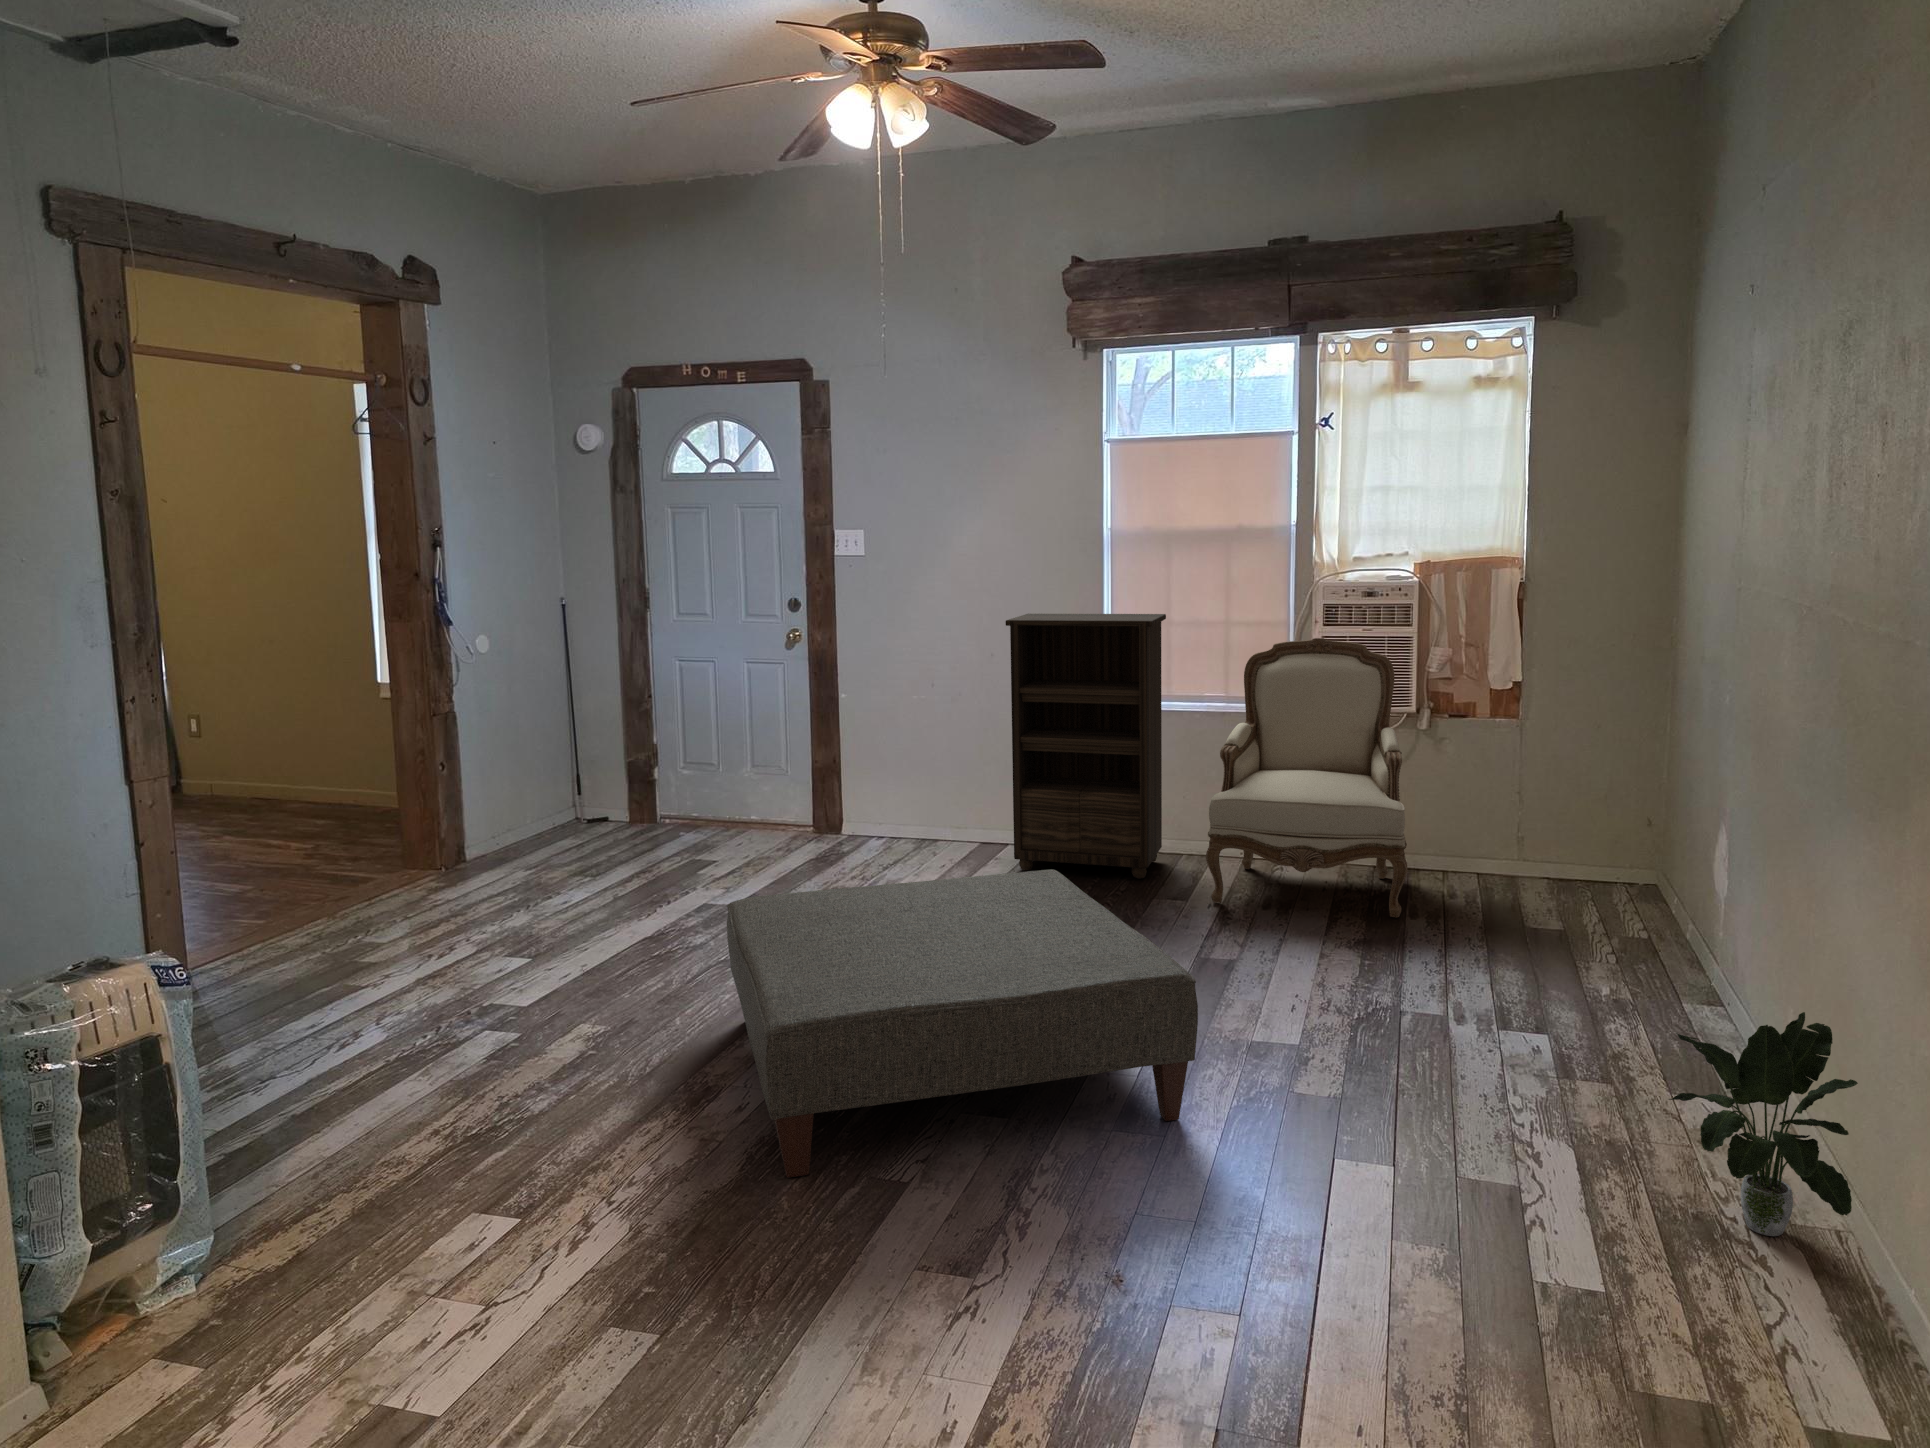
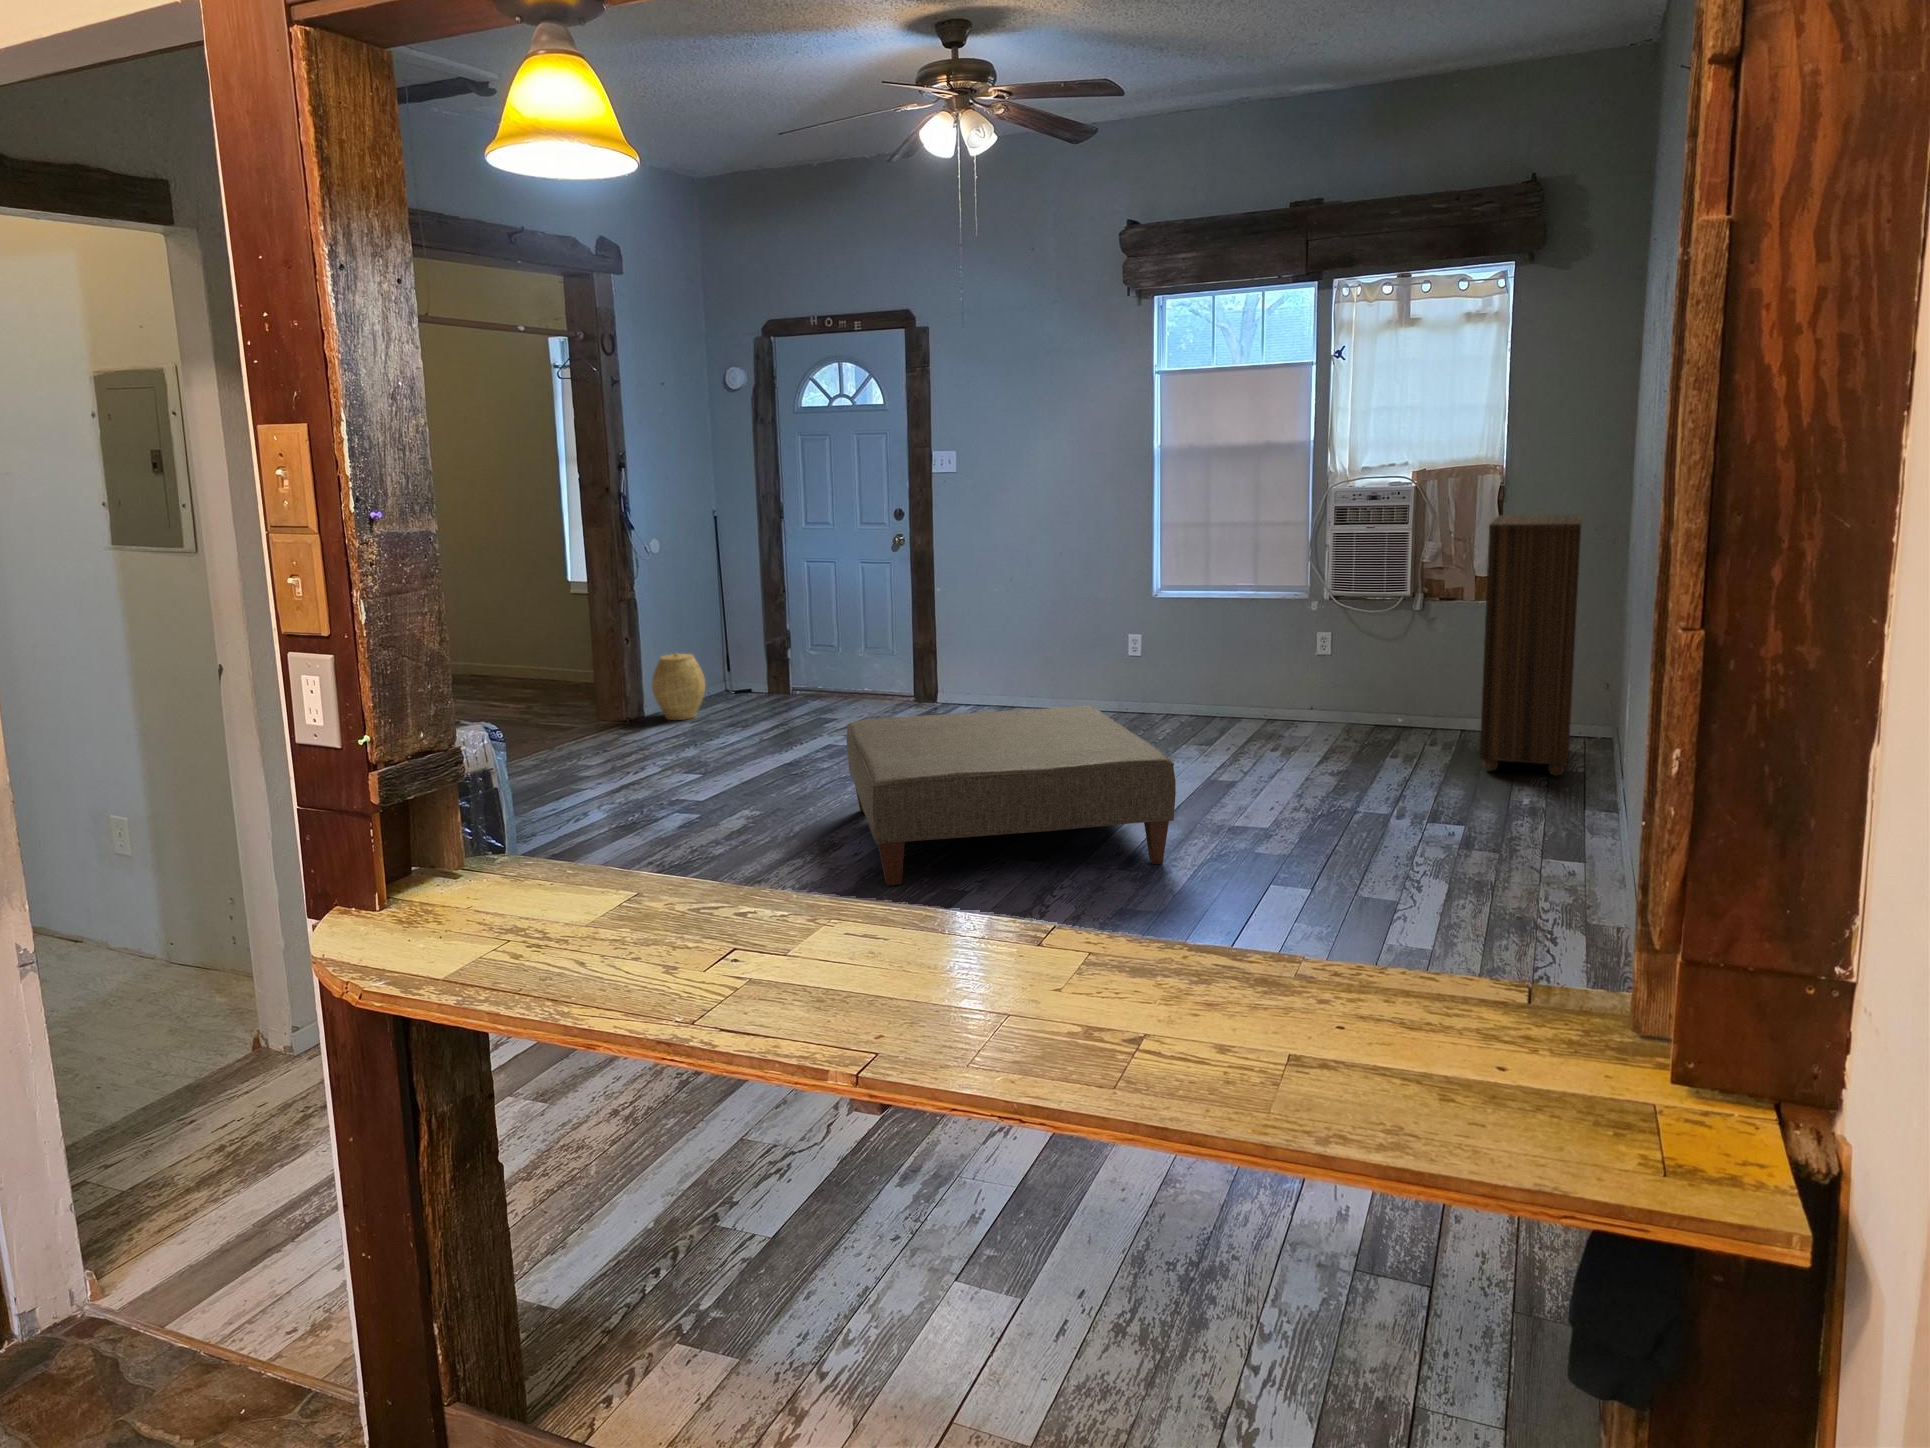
bookshelf: present [1006,614,1166,879] -> present [1480,514,1582,775]
armchair: present [1206,638,1407,917] -> none [1225,535,1393,757]
woven basket: none [478,779,548,864] -> present [652,653,706,720]
potted plant: present [1669,1012,1858,1236] -> none [1488,768,1608,923]

